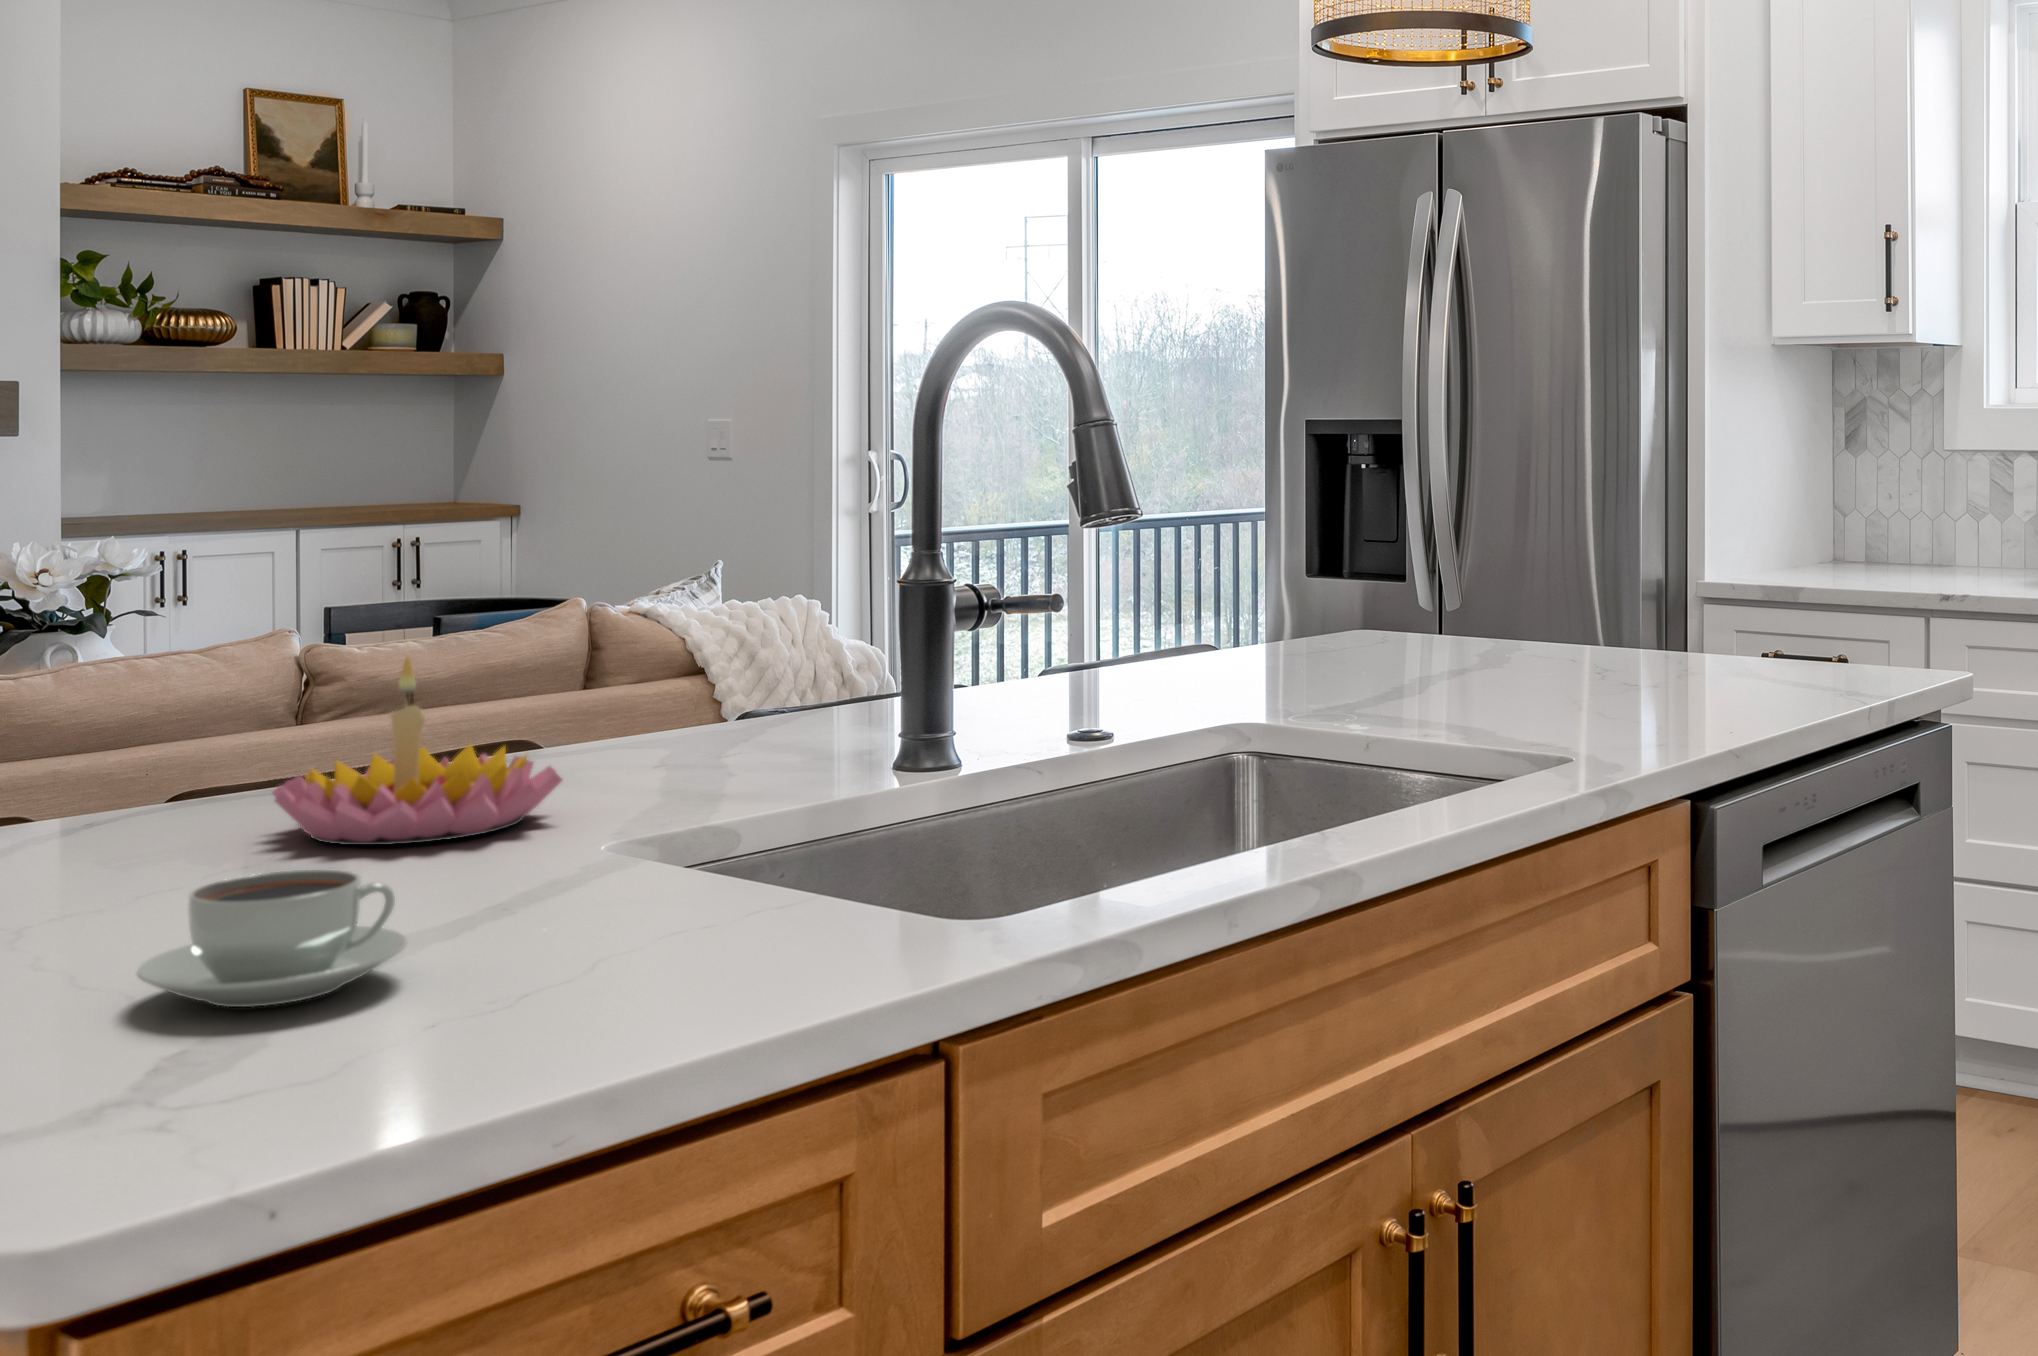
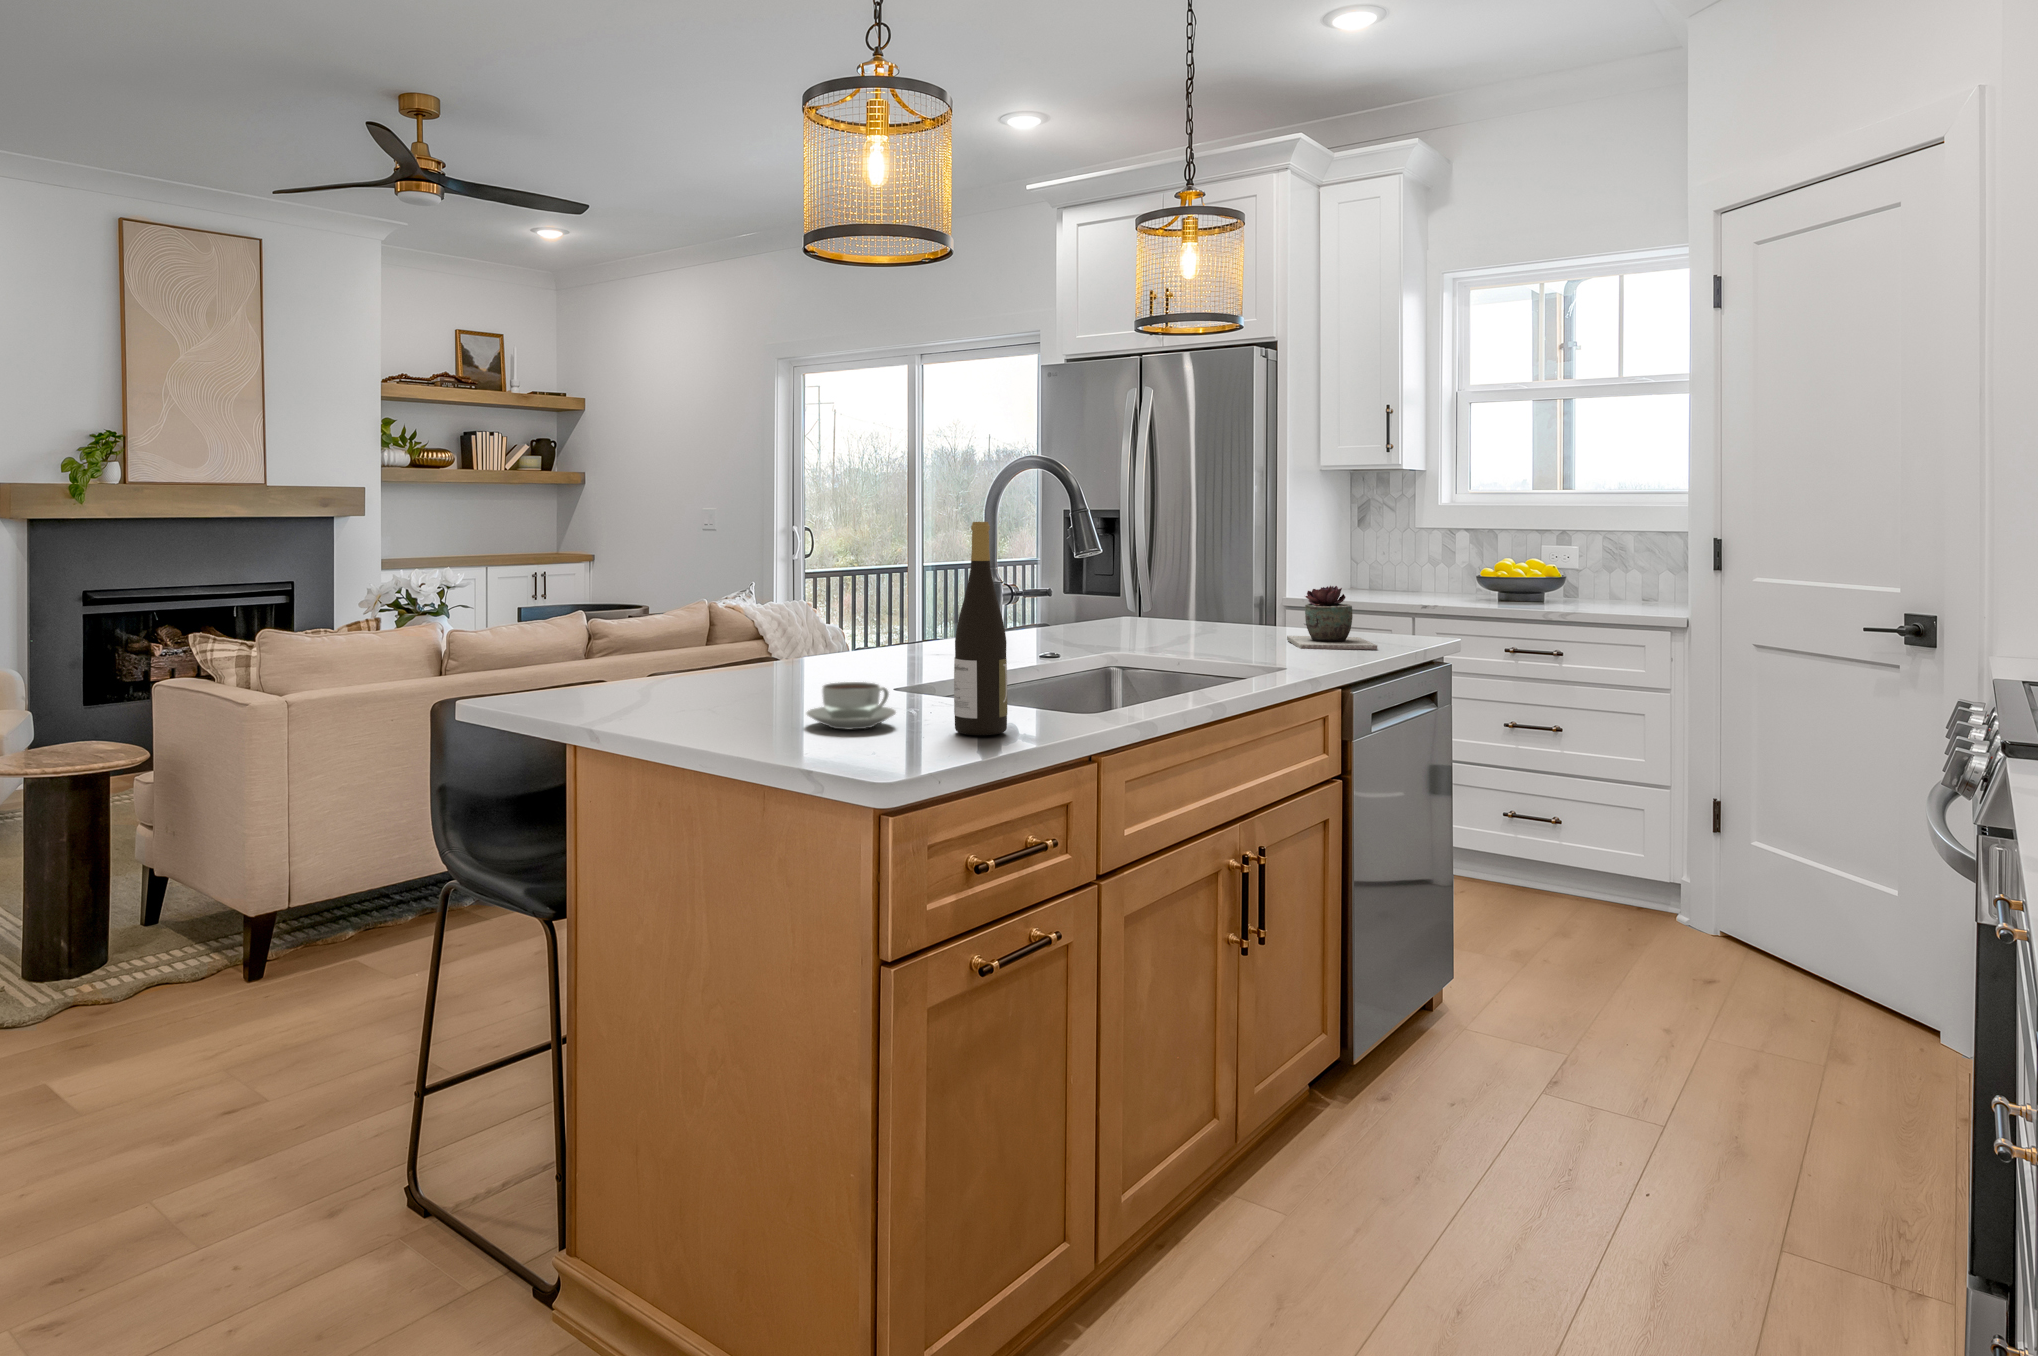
wine bottle: none [527,455,676,1018] -> present [954,522,1008,735]
succulent plant: none [1629,569,1793,702] -> present [1287,586,1377,649]
candle holder: present [272,655,562,845] -> none [760,606,872,686]

